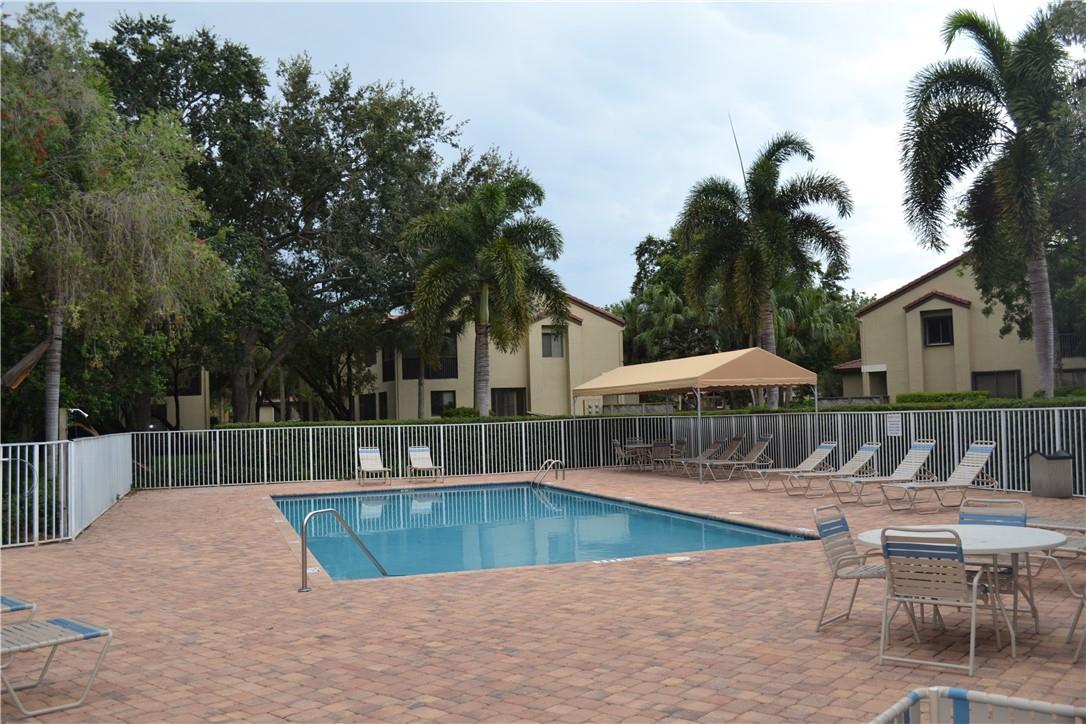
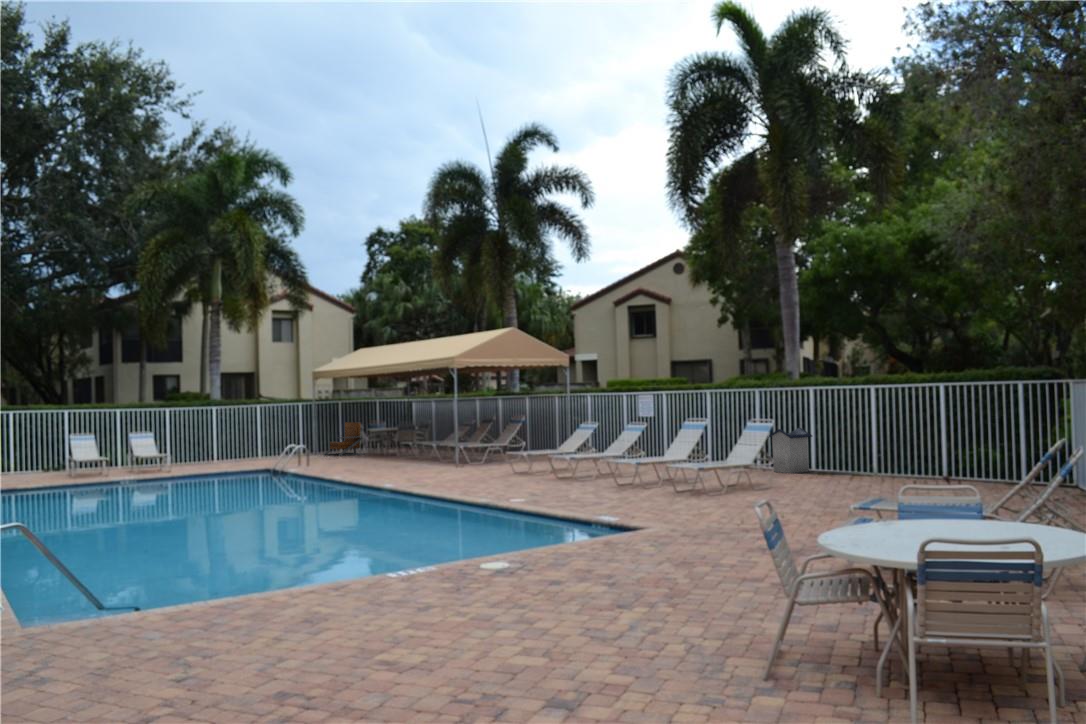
lounge chair: none [581,439,622,472] -> present [324,422,363,456]

